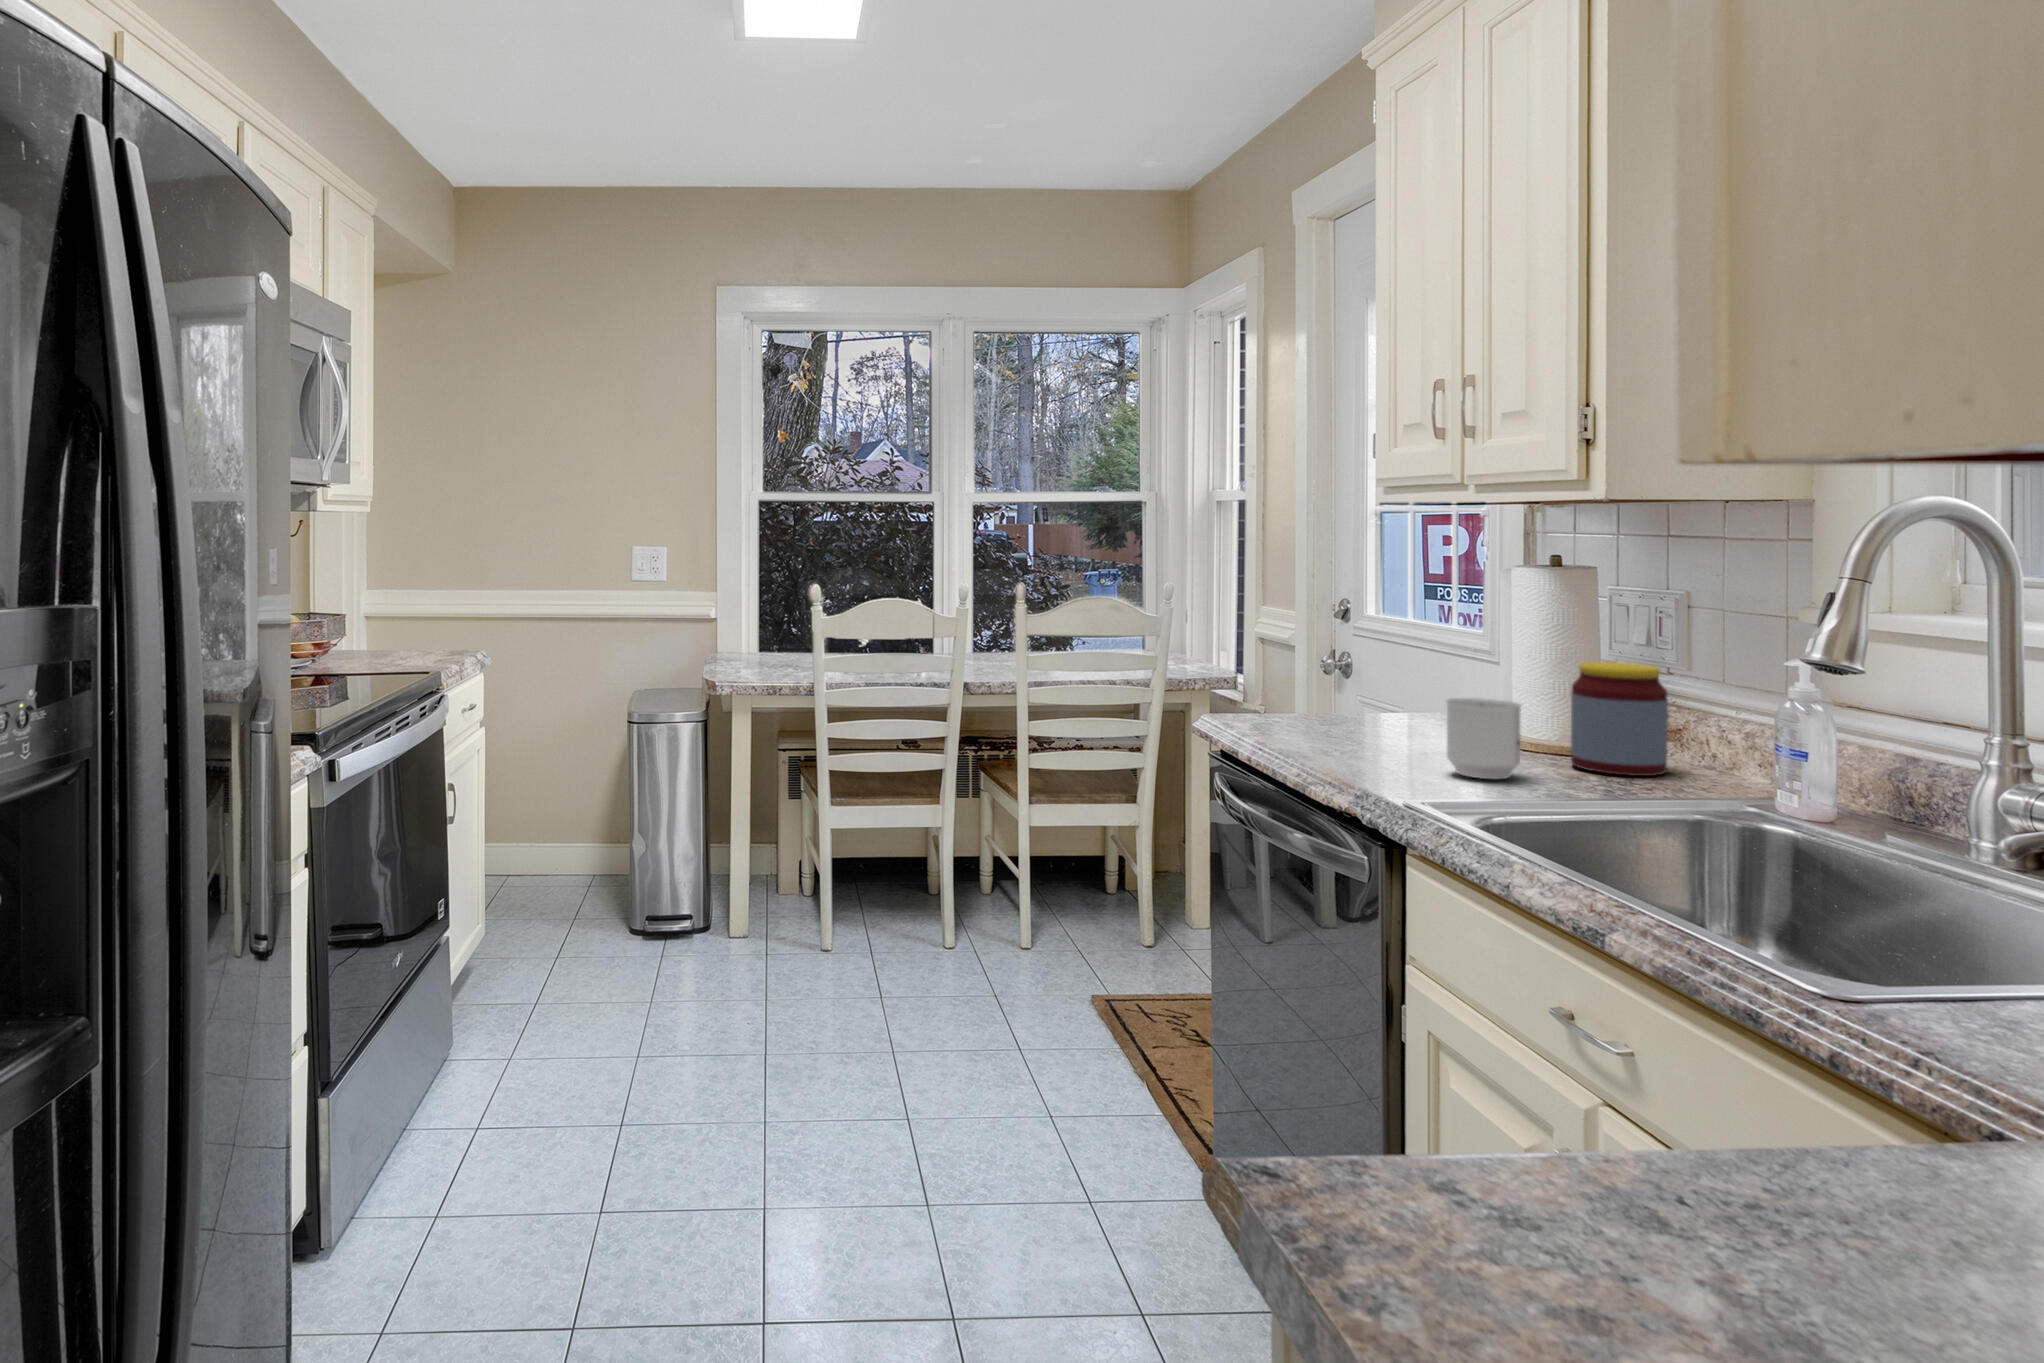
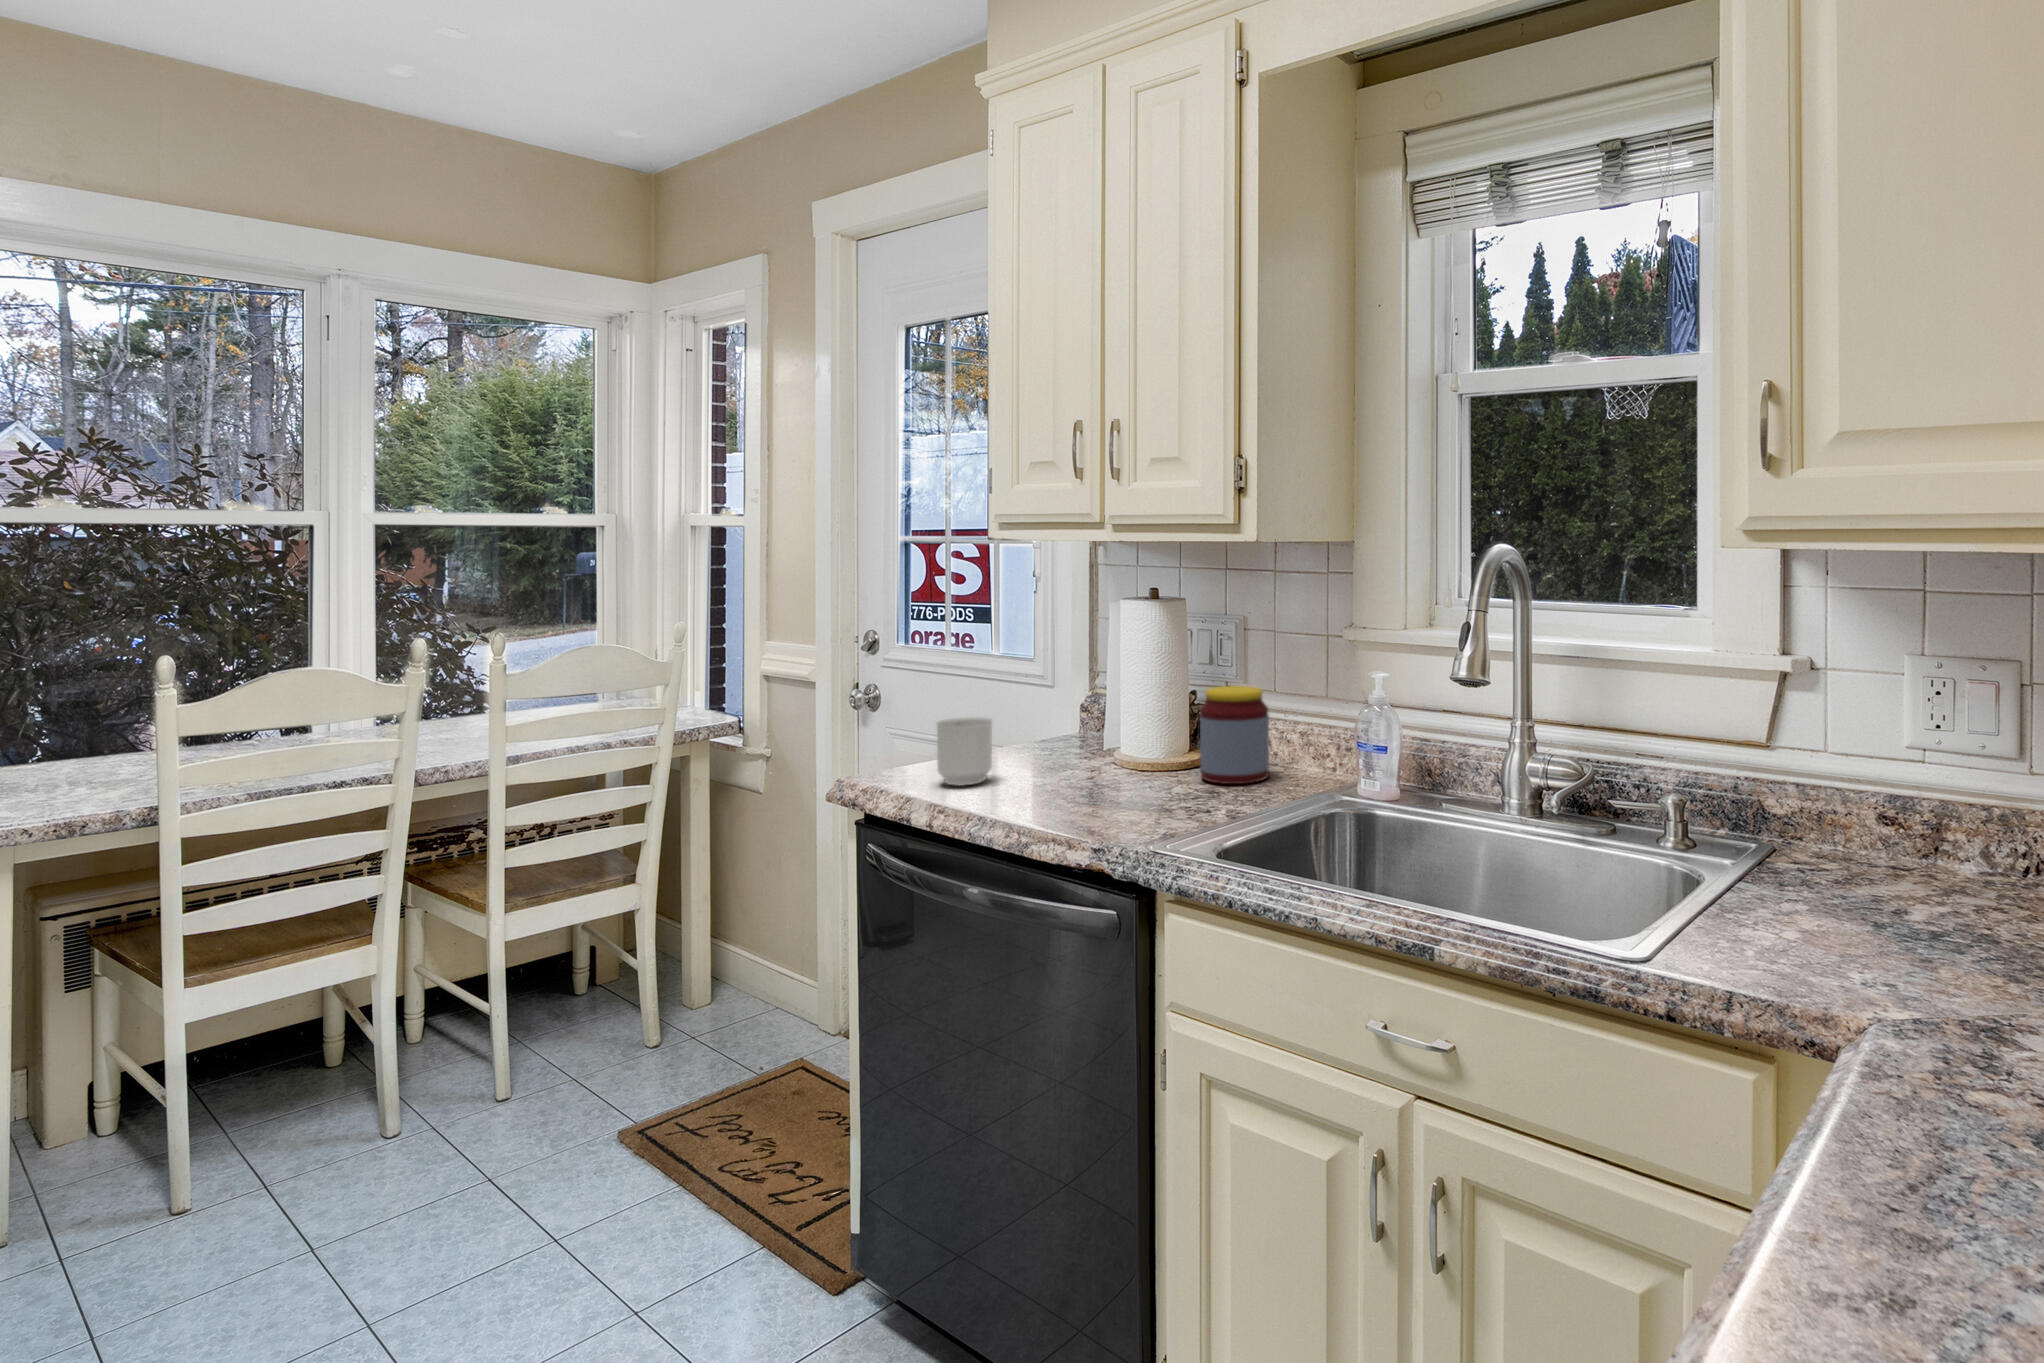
mug: present [1446,698,1521,779] -> present [936,717,992,786]

